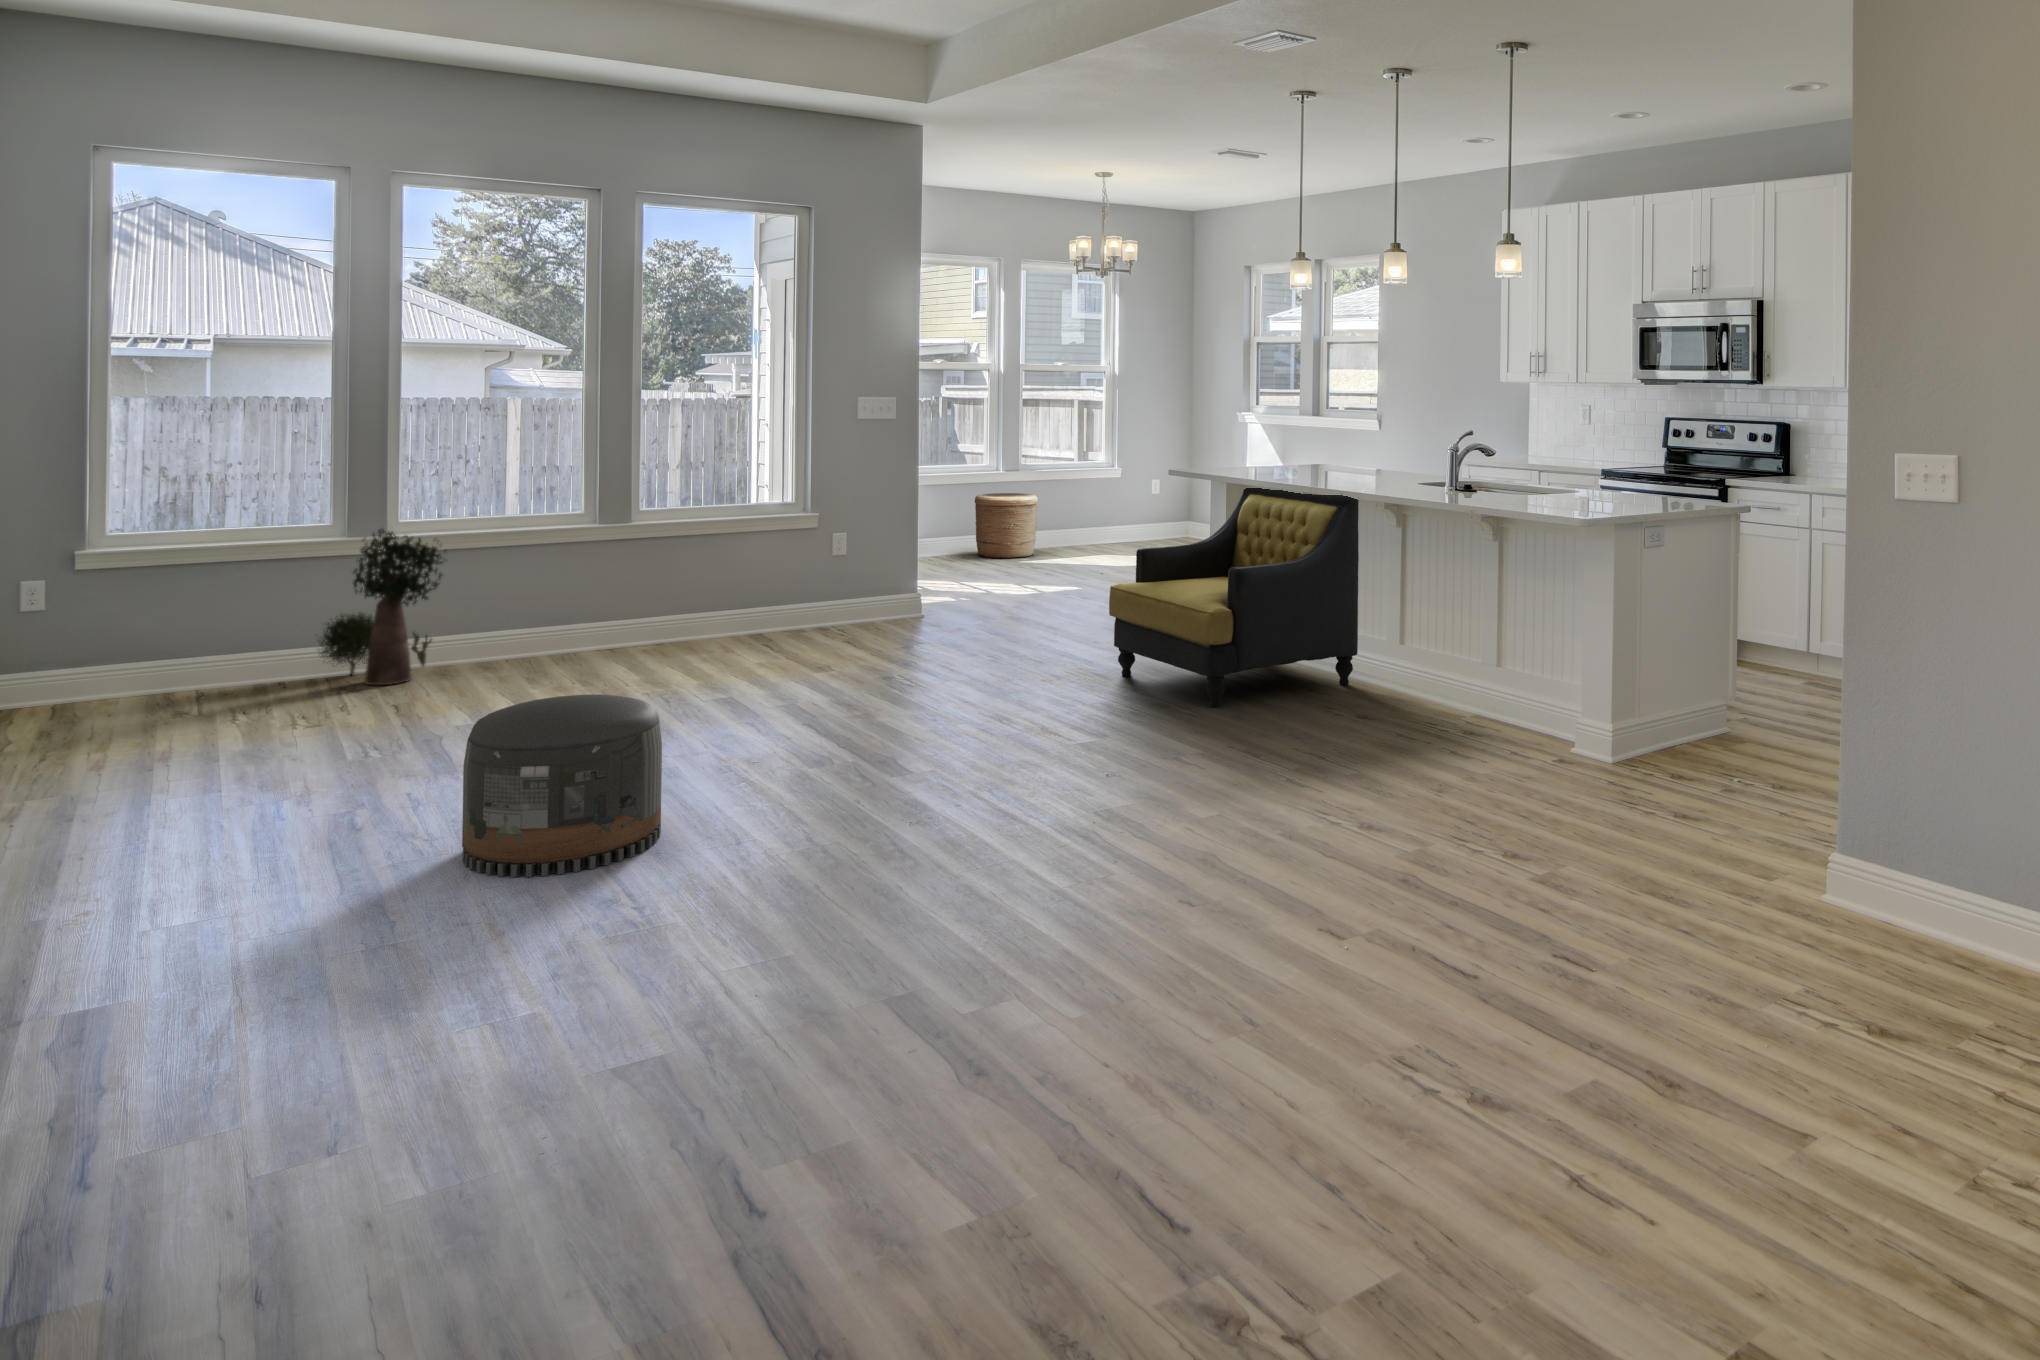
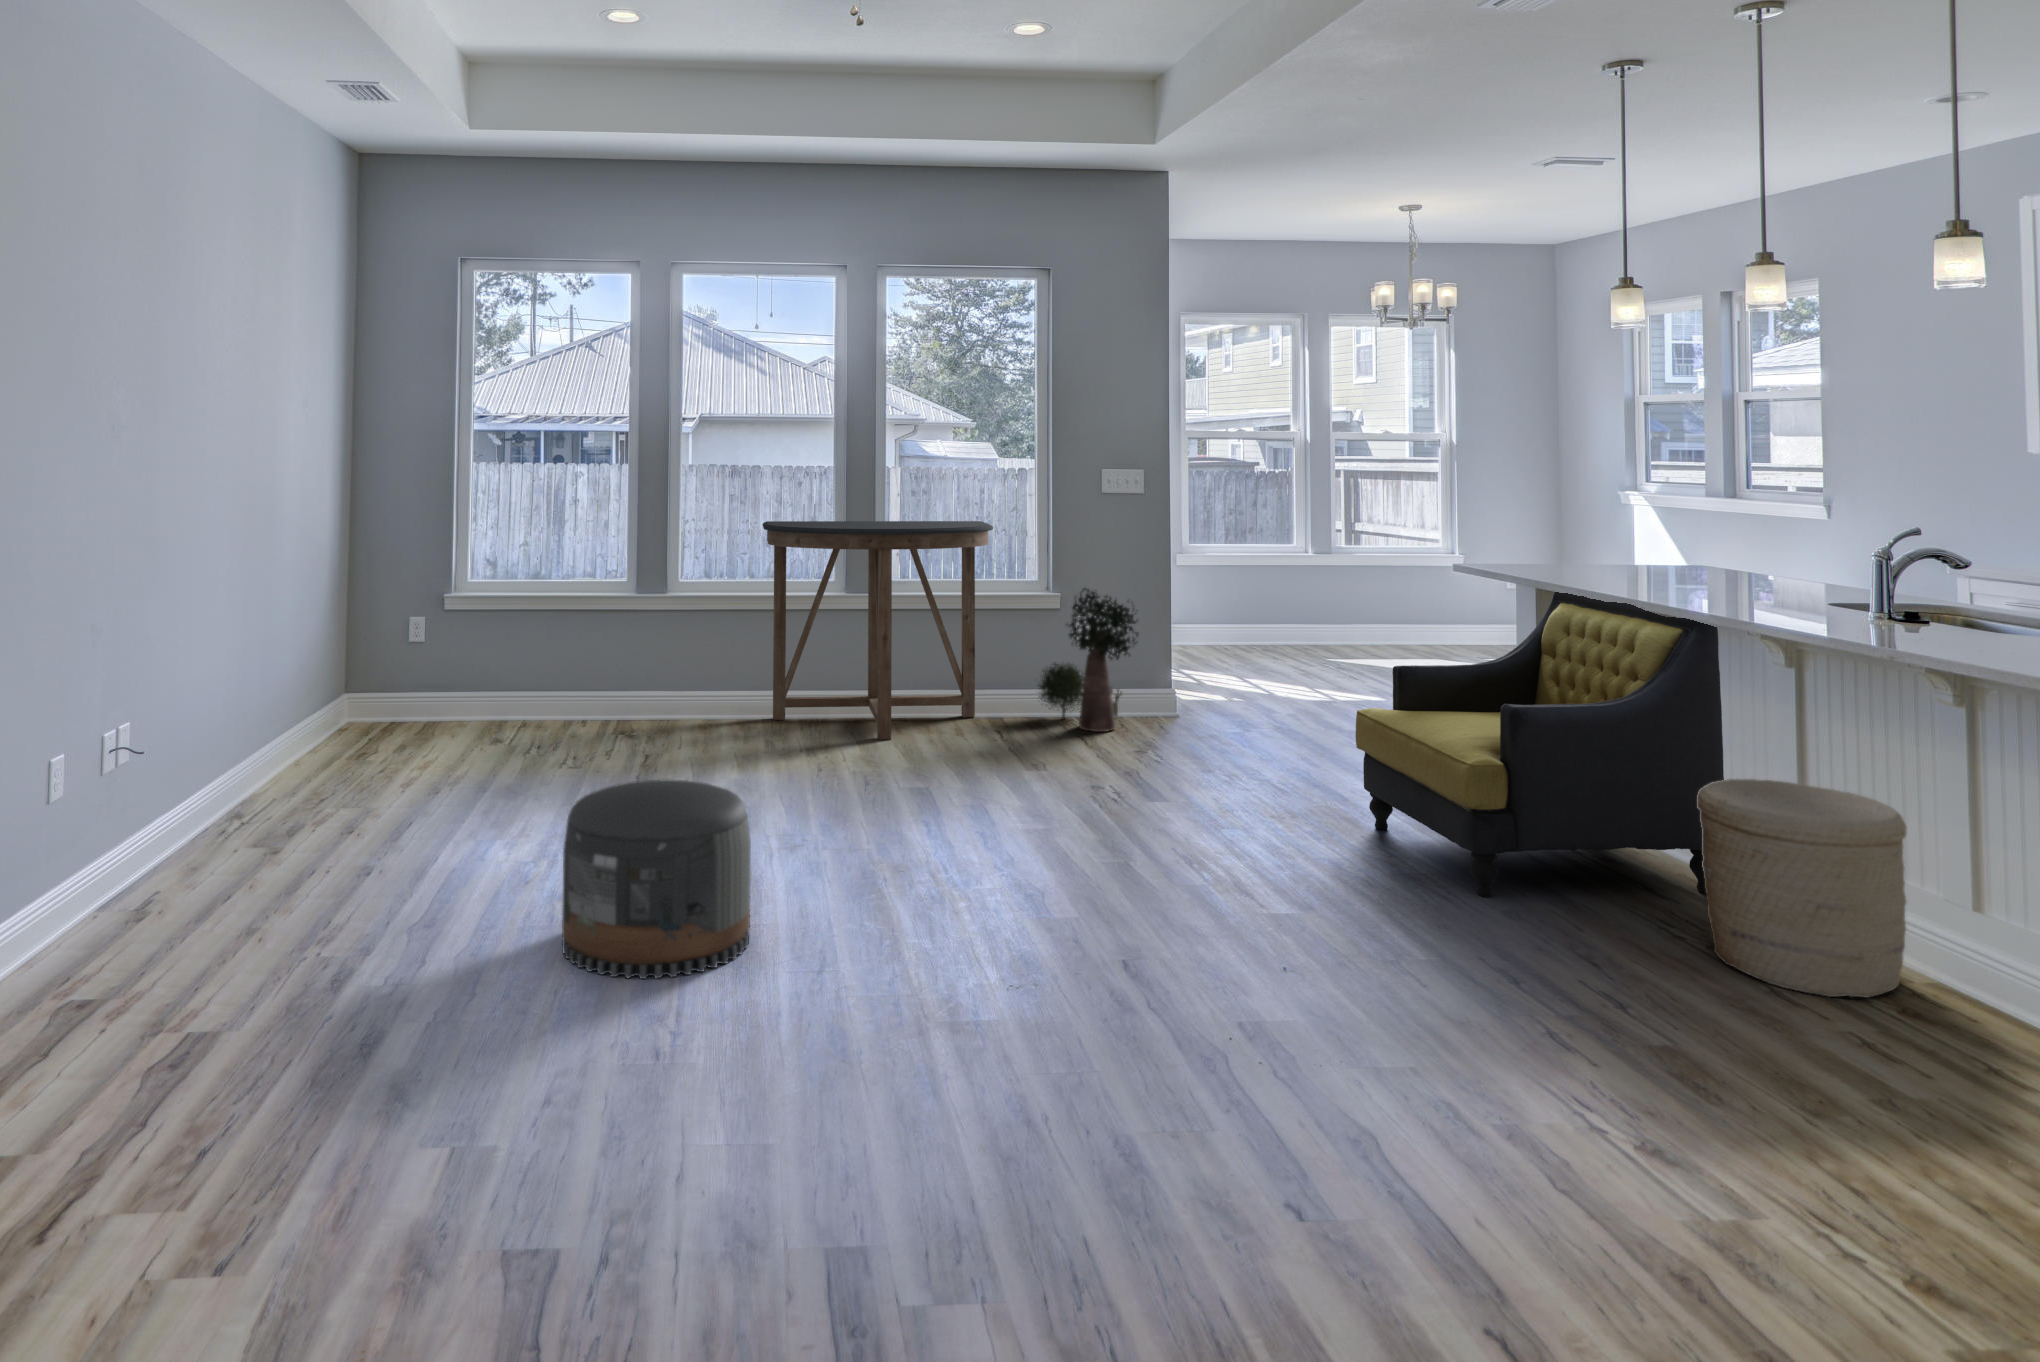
console table: none [500,447,760,662] -> present [762,521,993,740]
woven basket: present [975,493,1038,558] -> present [1697,779,1907,997]
potted plant: present [319,529,443,685] -> present [1038,588,1139,732]

